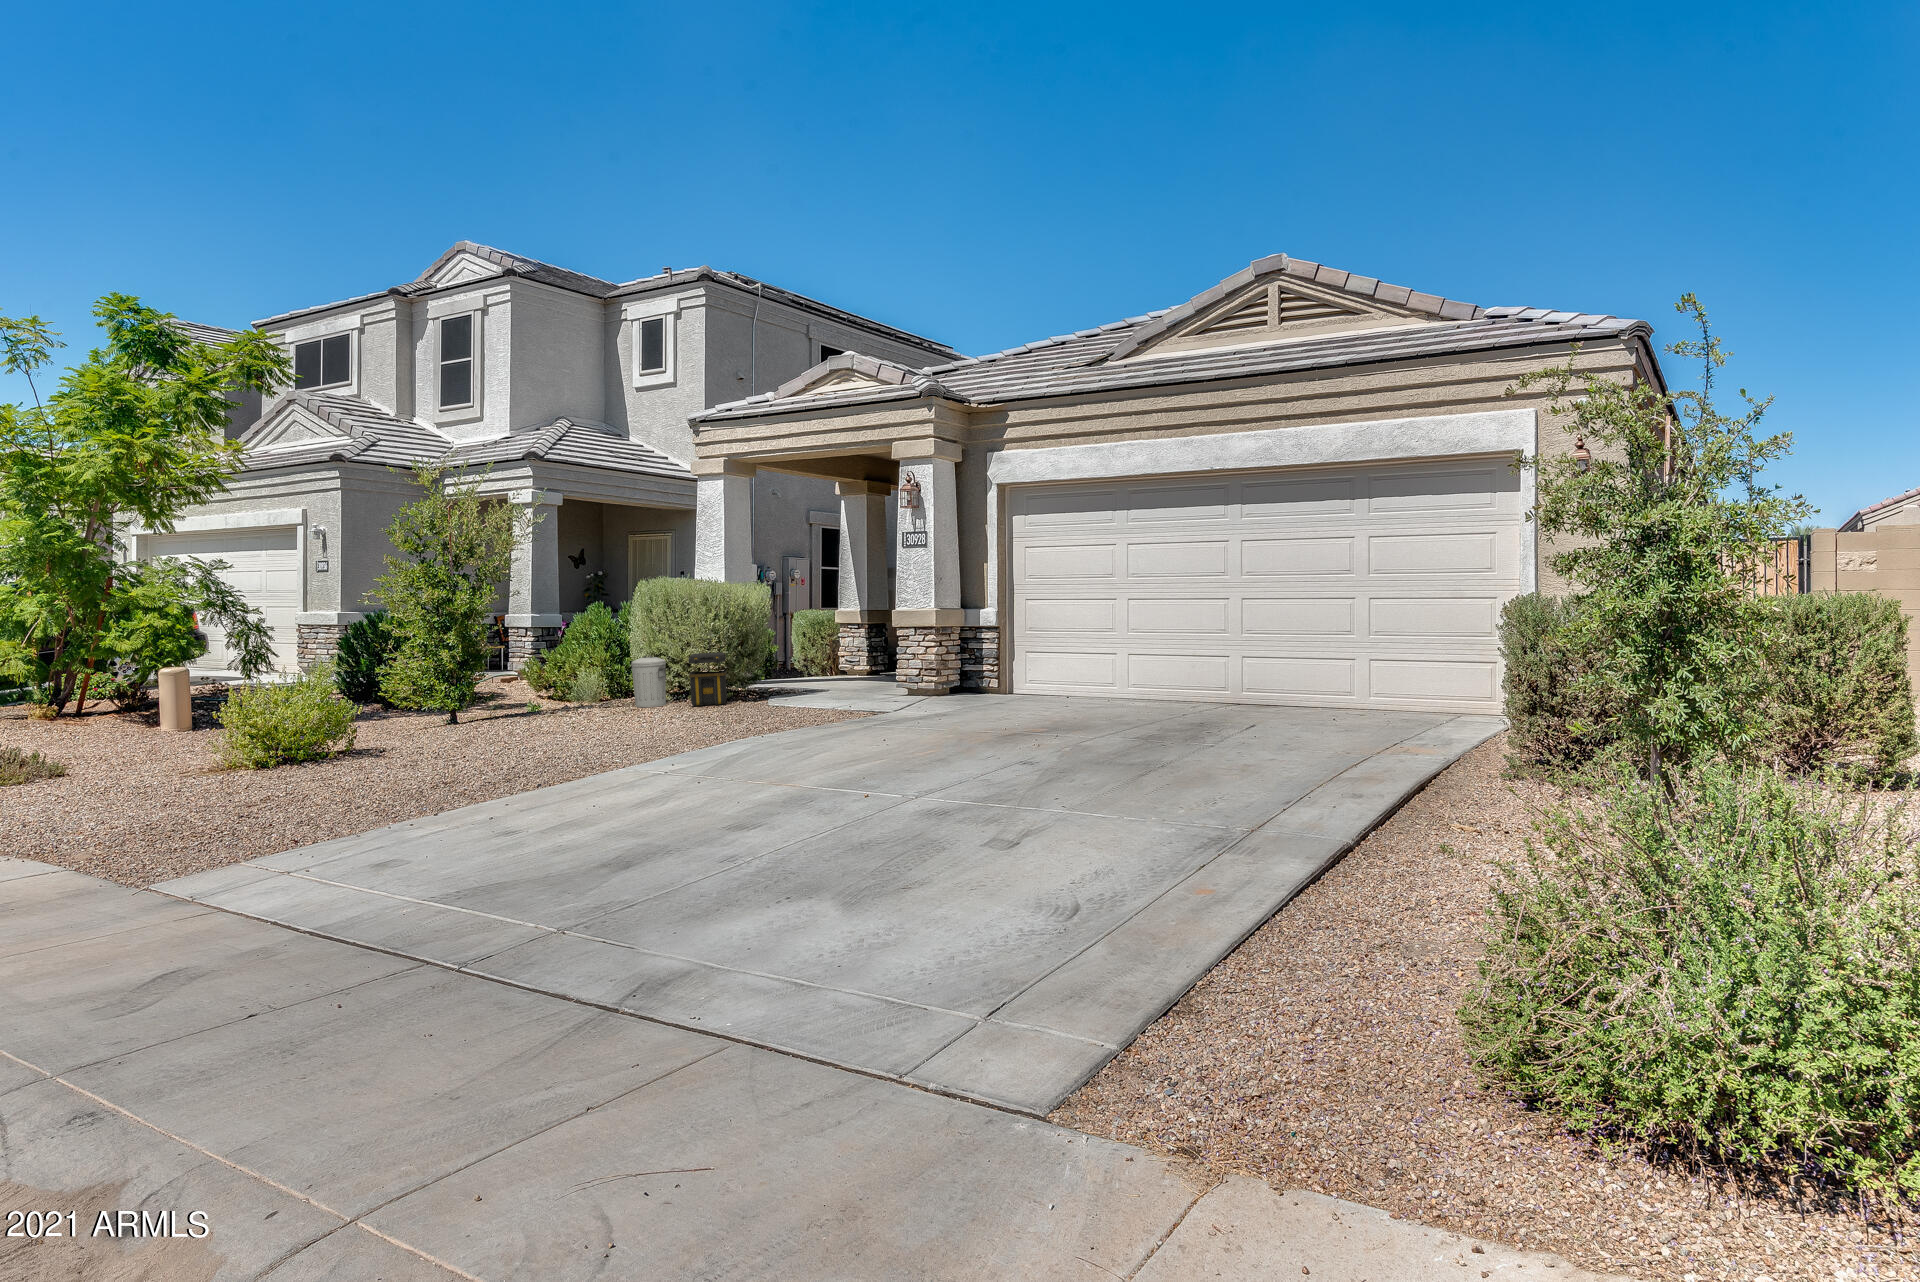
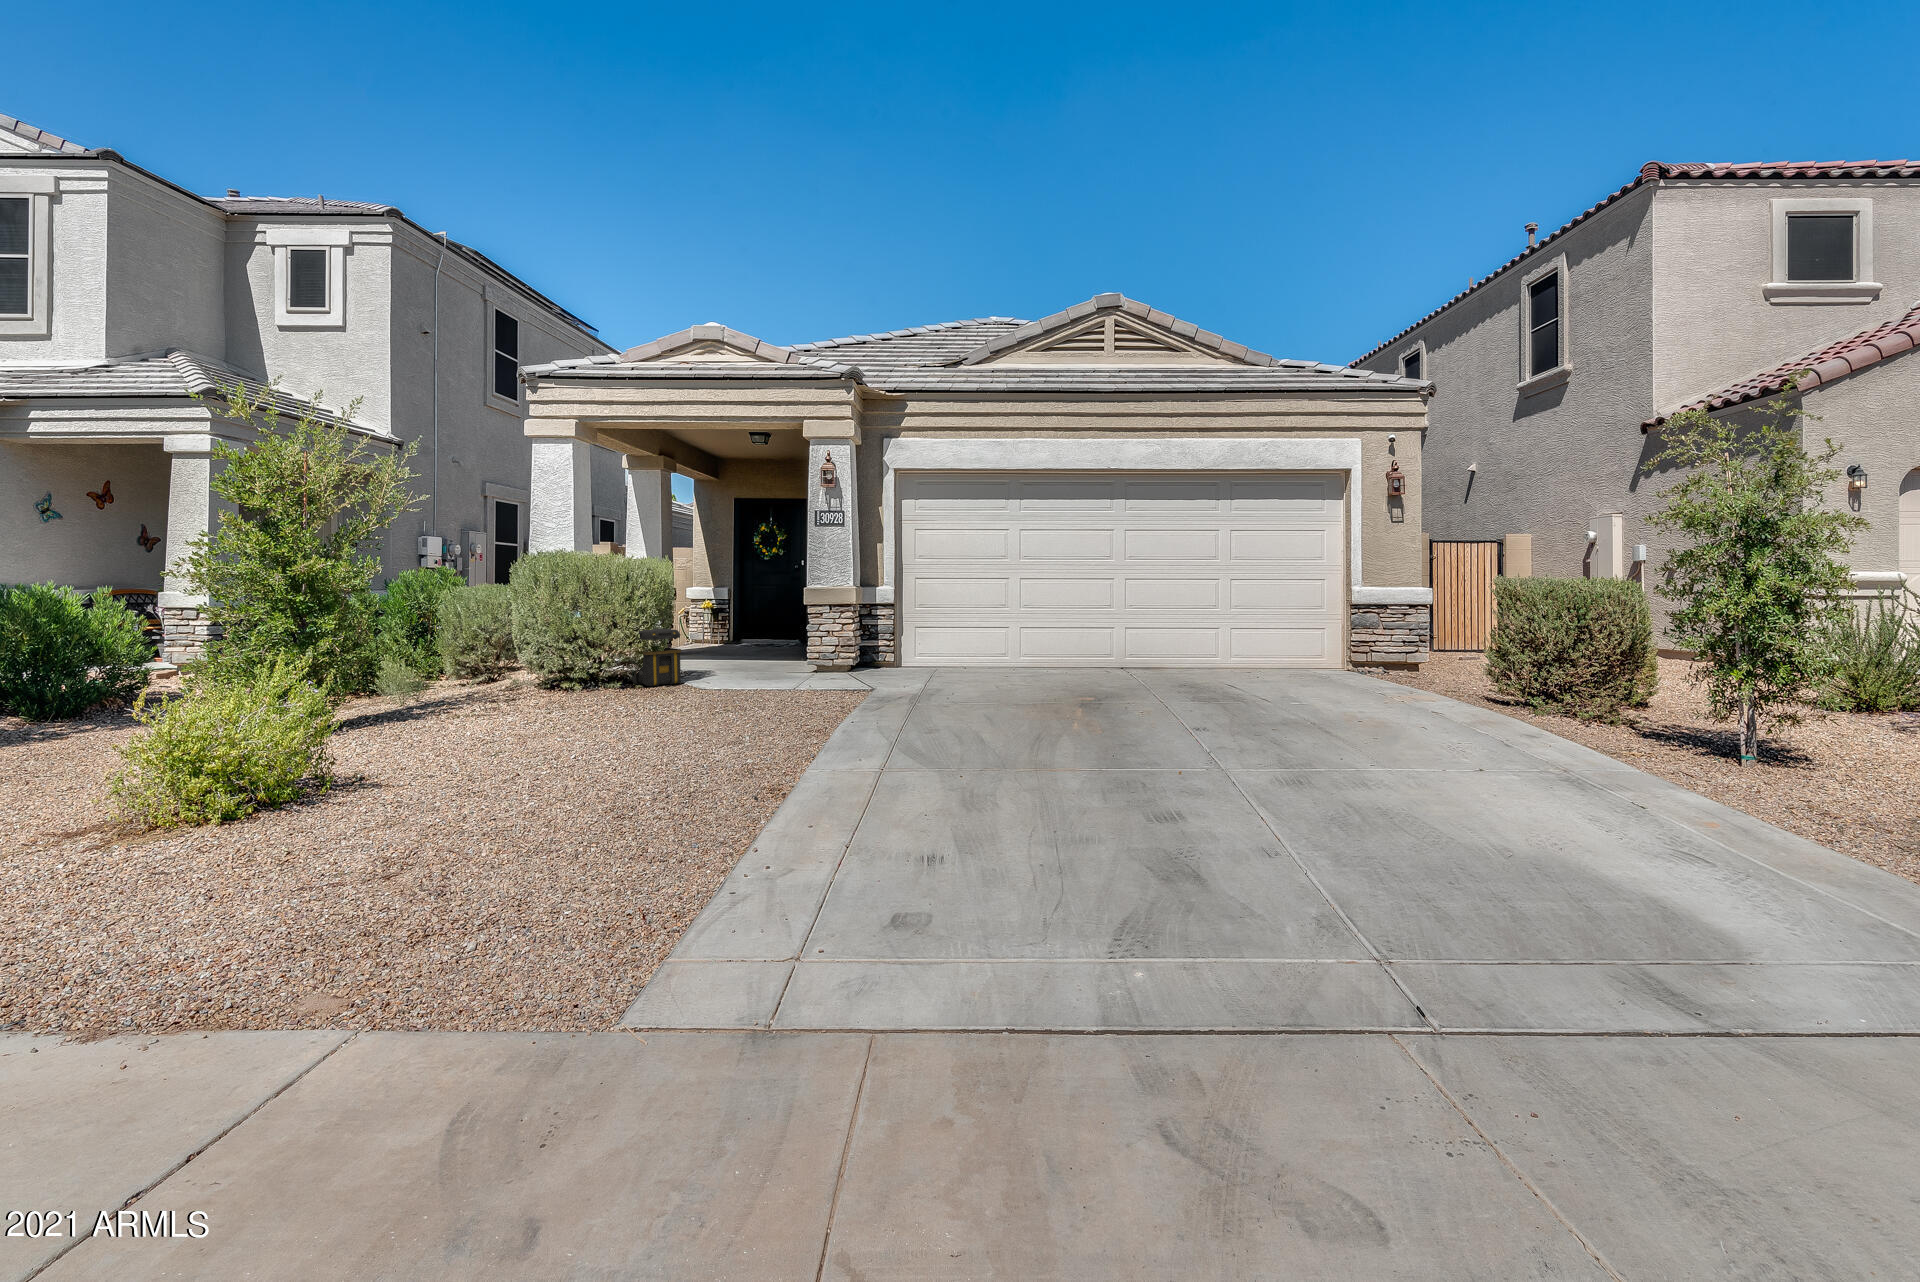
trash can: present [631,656,666,707] -> none [564,633,606,691]

